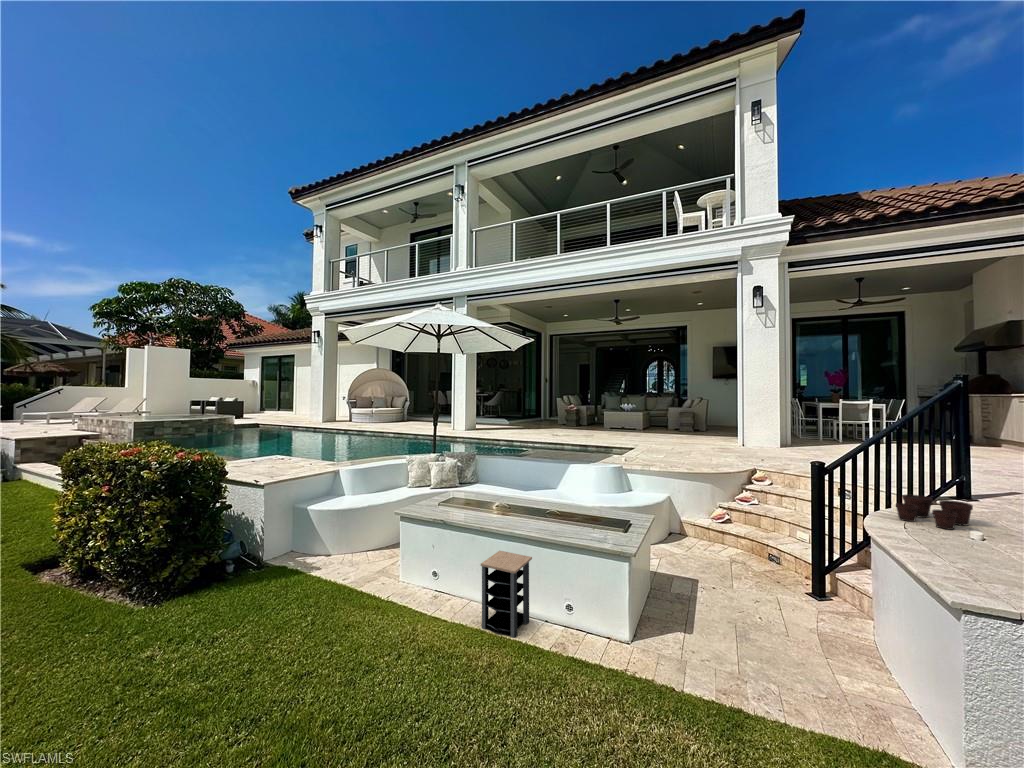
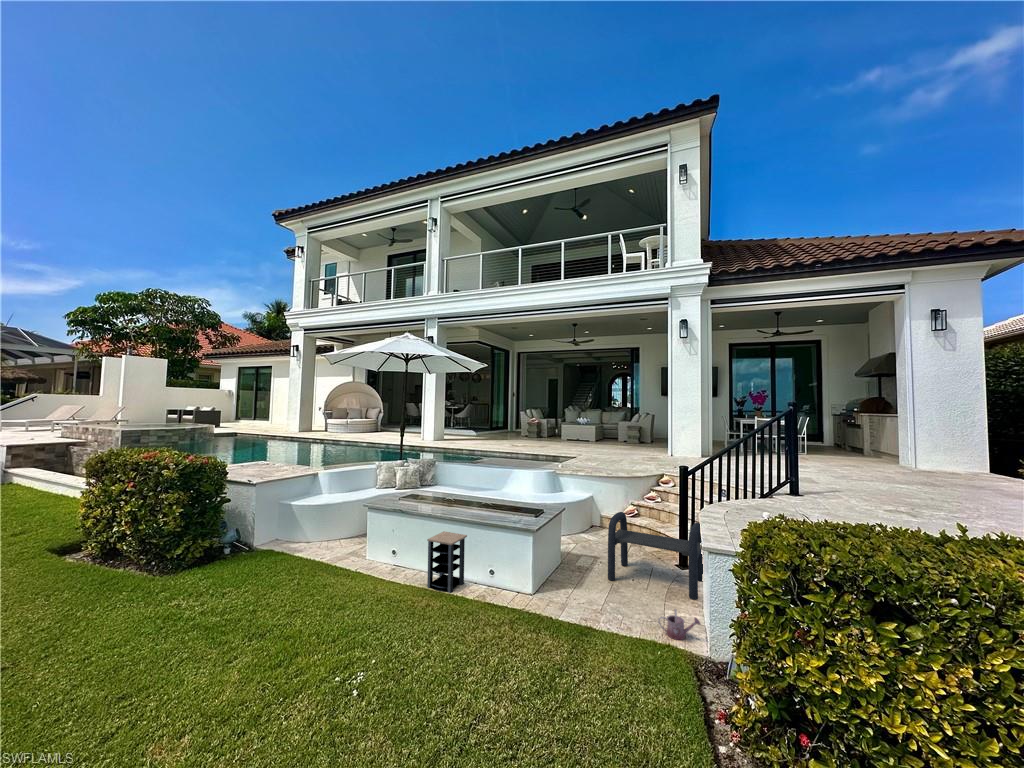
flower pot: present [895,494,973,530] -> none [727,488,774,511]
bench: none [724,524,875,659] -> present [608,512,704,600]
watering can: none [852,691,934,746] -> present [658,609,700,640]

